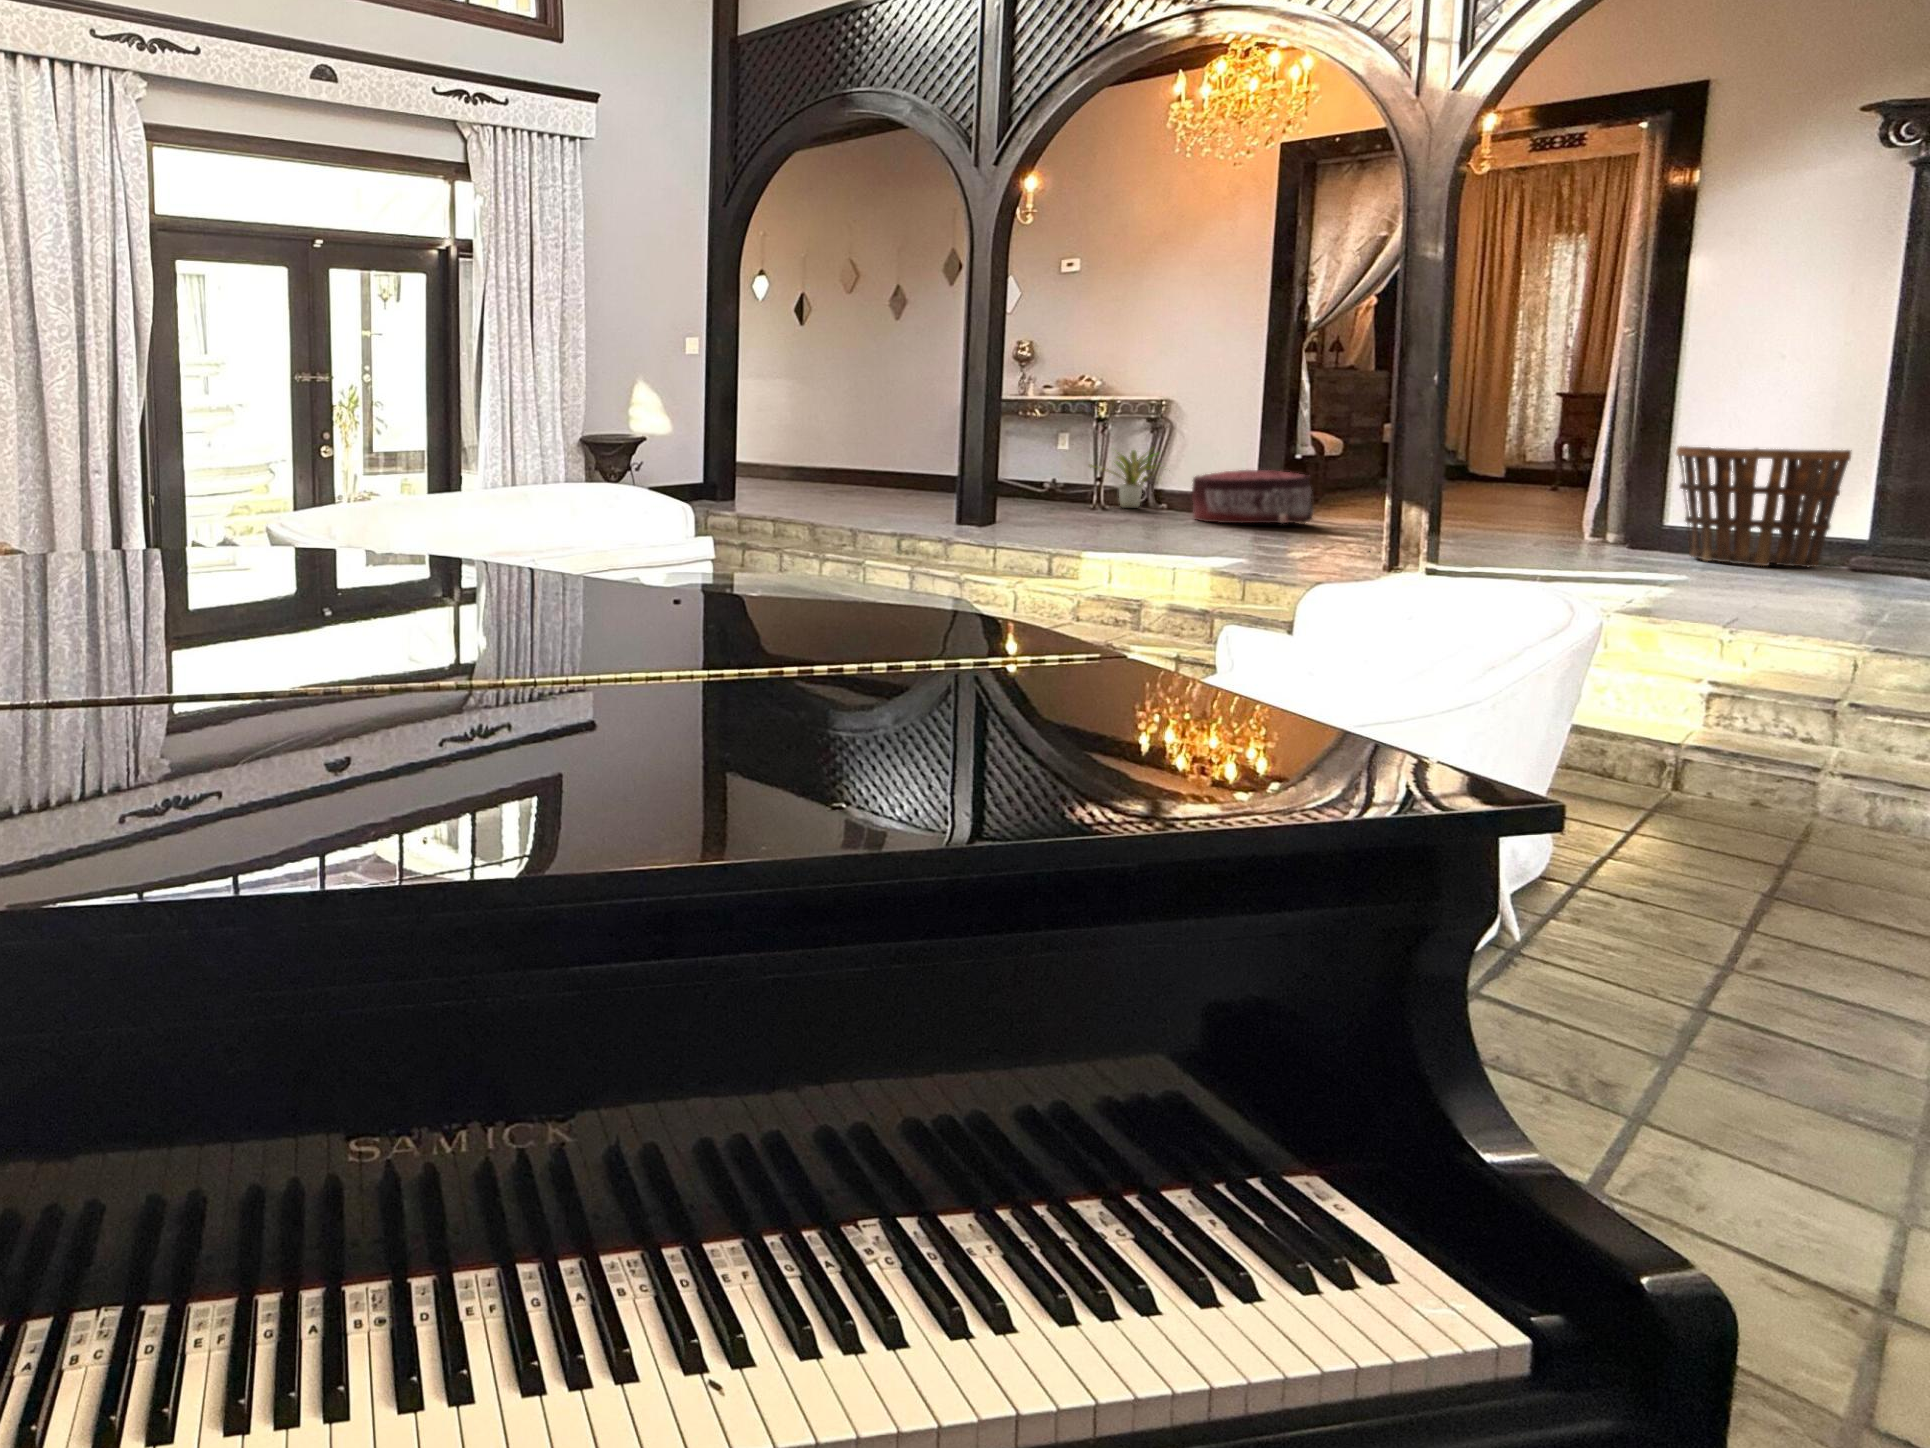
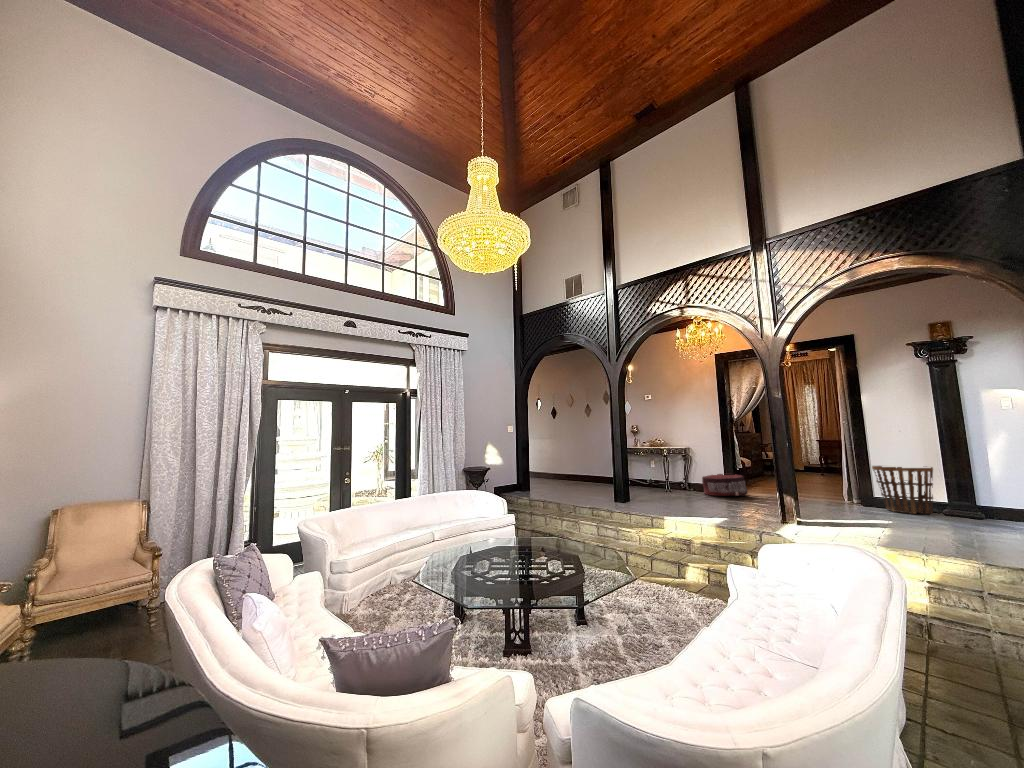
potted plant: present [1089,450,1157,508] -> none [664,464,693,489]

